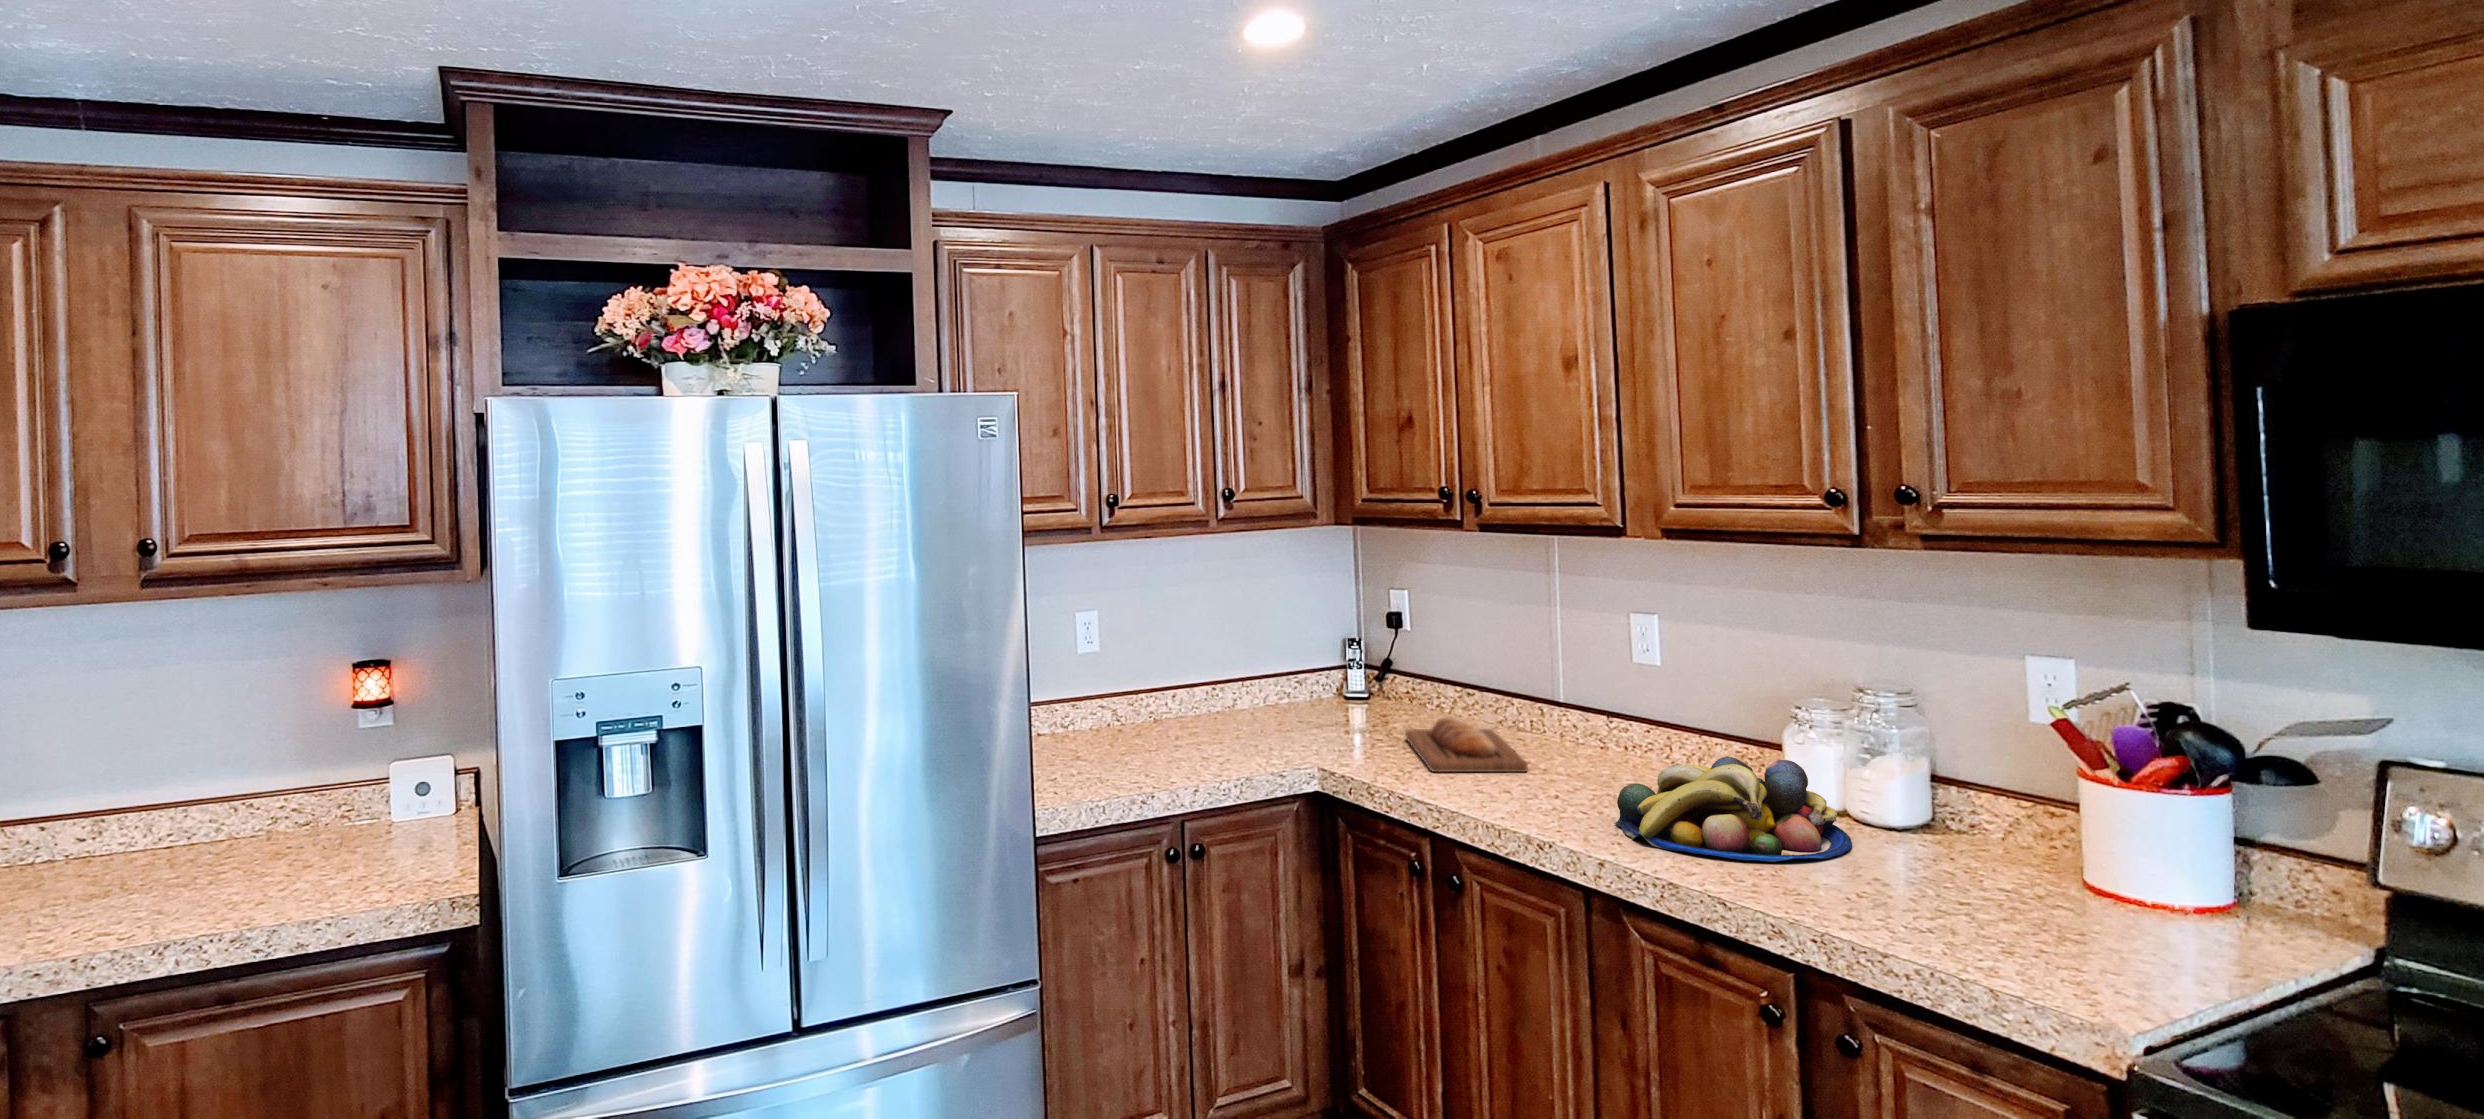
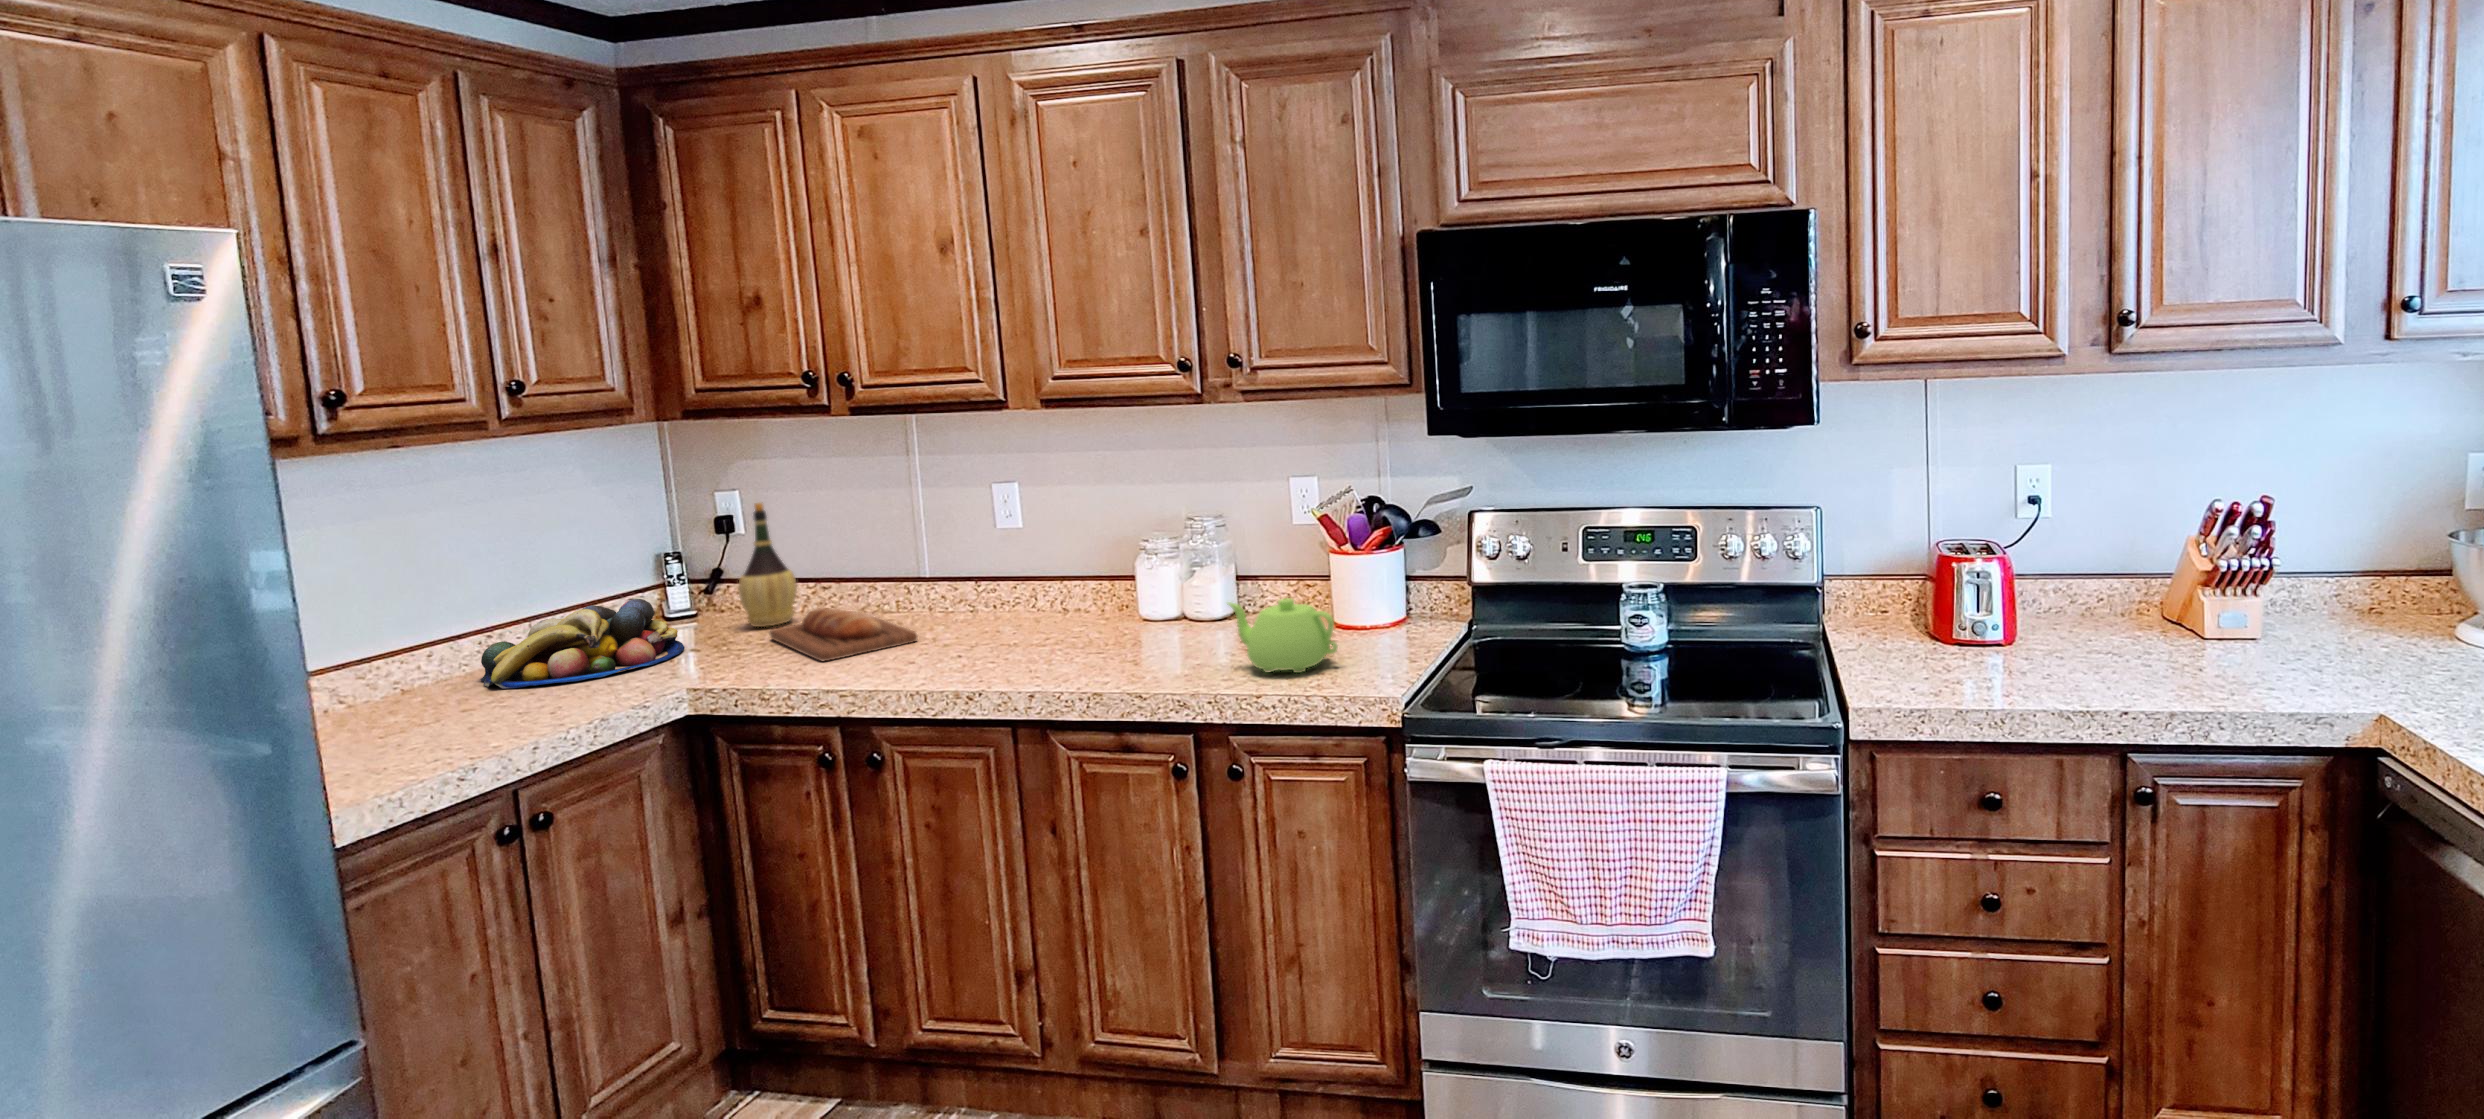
wine bottle: none [1389,605,1440,726] -> present [738,503,797,627]
fruit bowl: present [1615,757,1852,862] -> present [481,599,684,689]
teapot: none [1854,810,2024,933] -> present [1228,598,1338,673]

